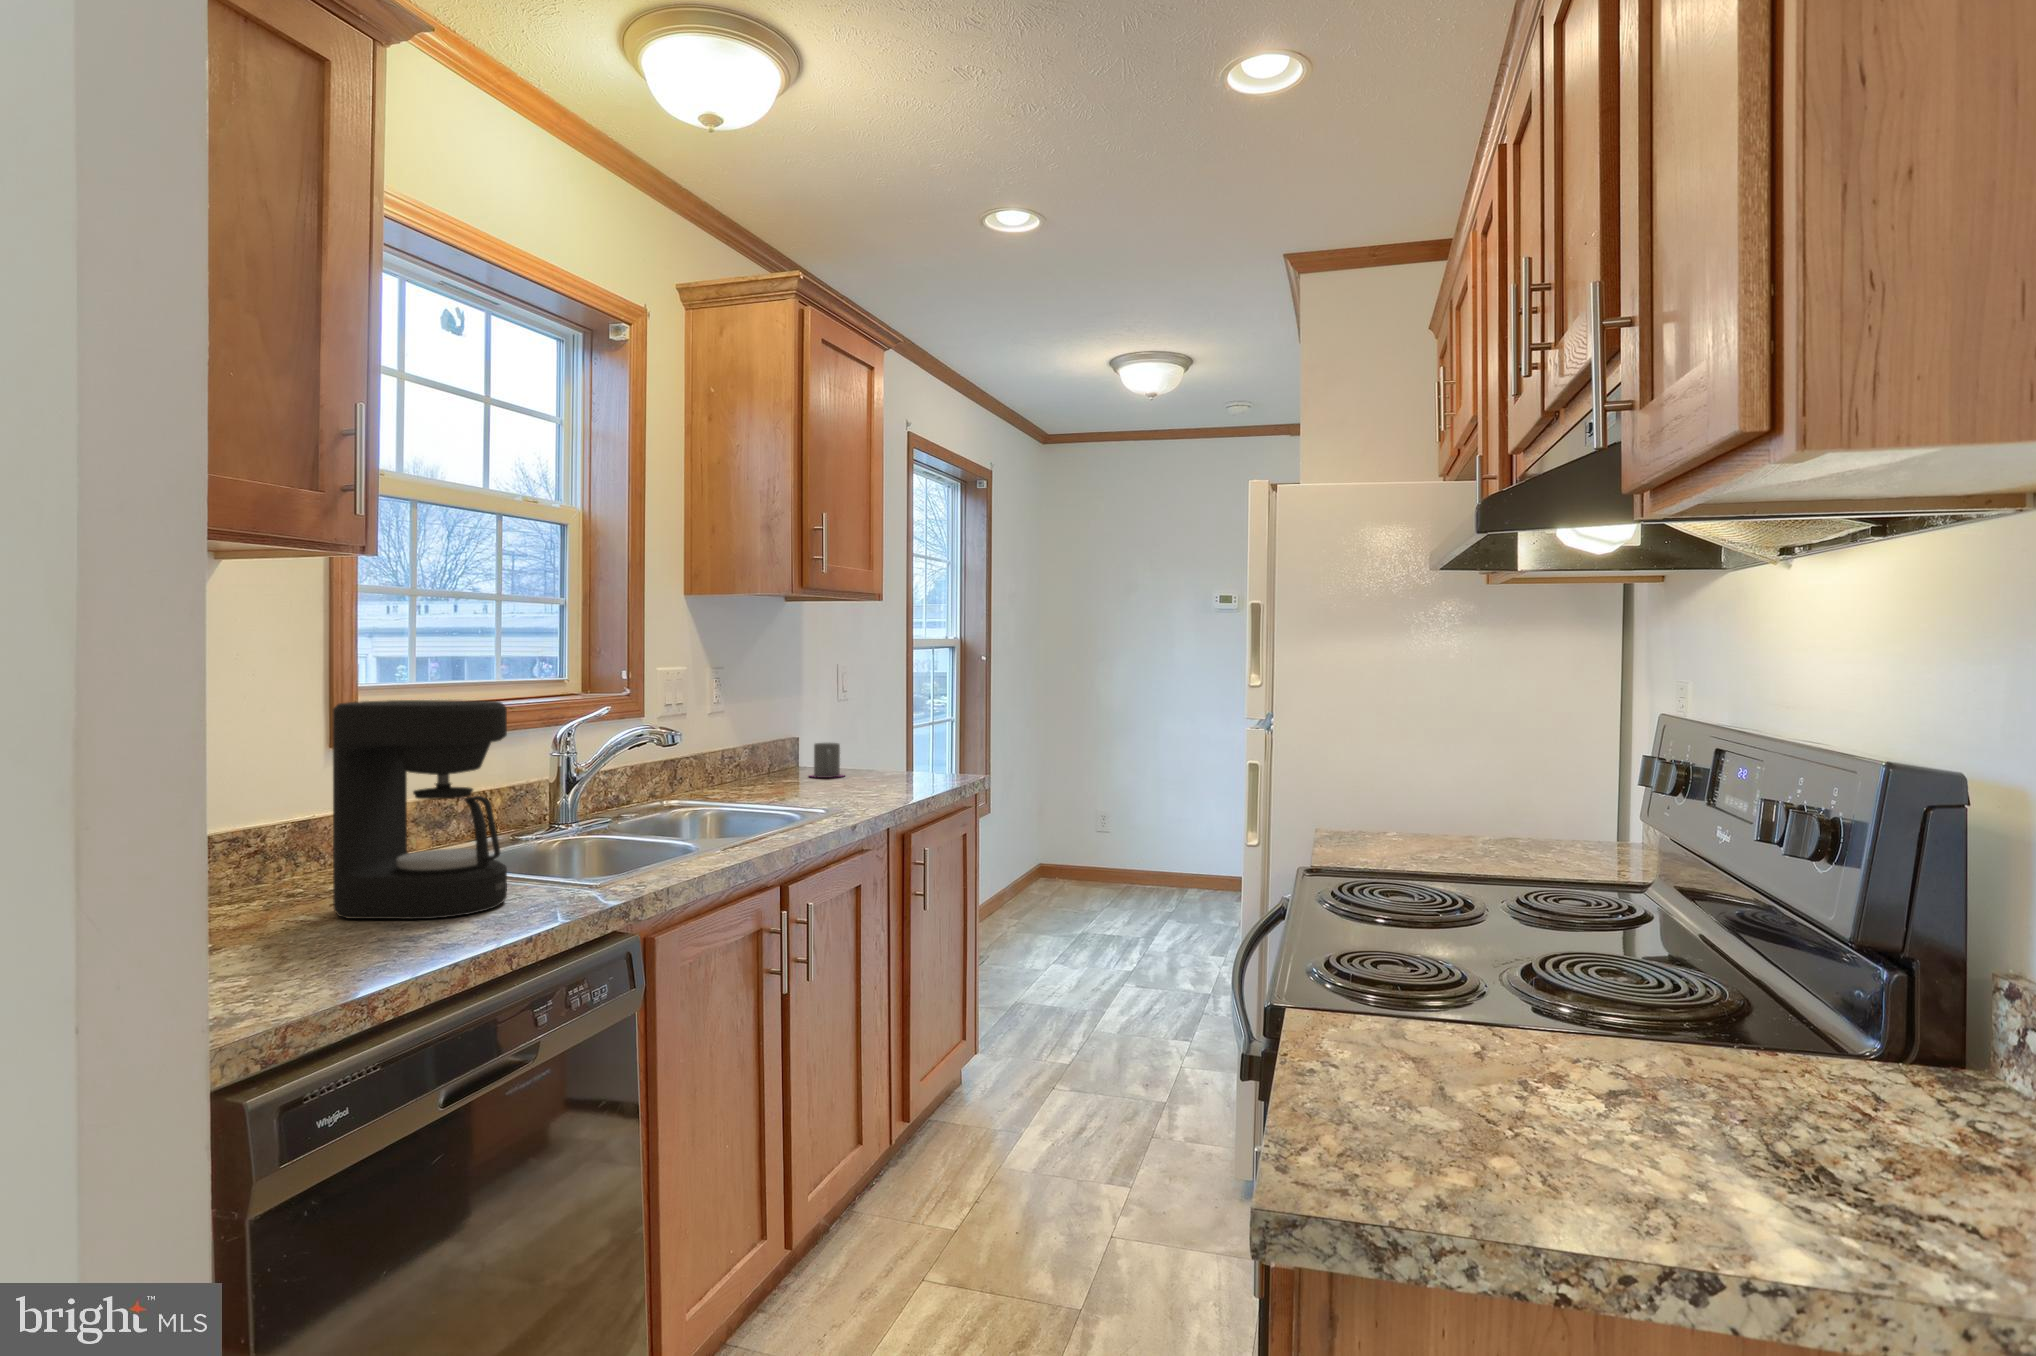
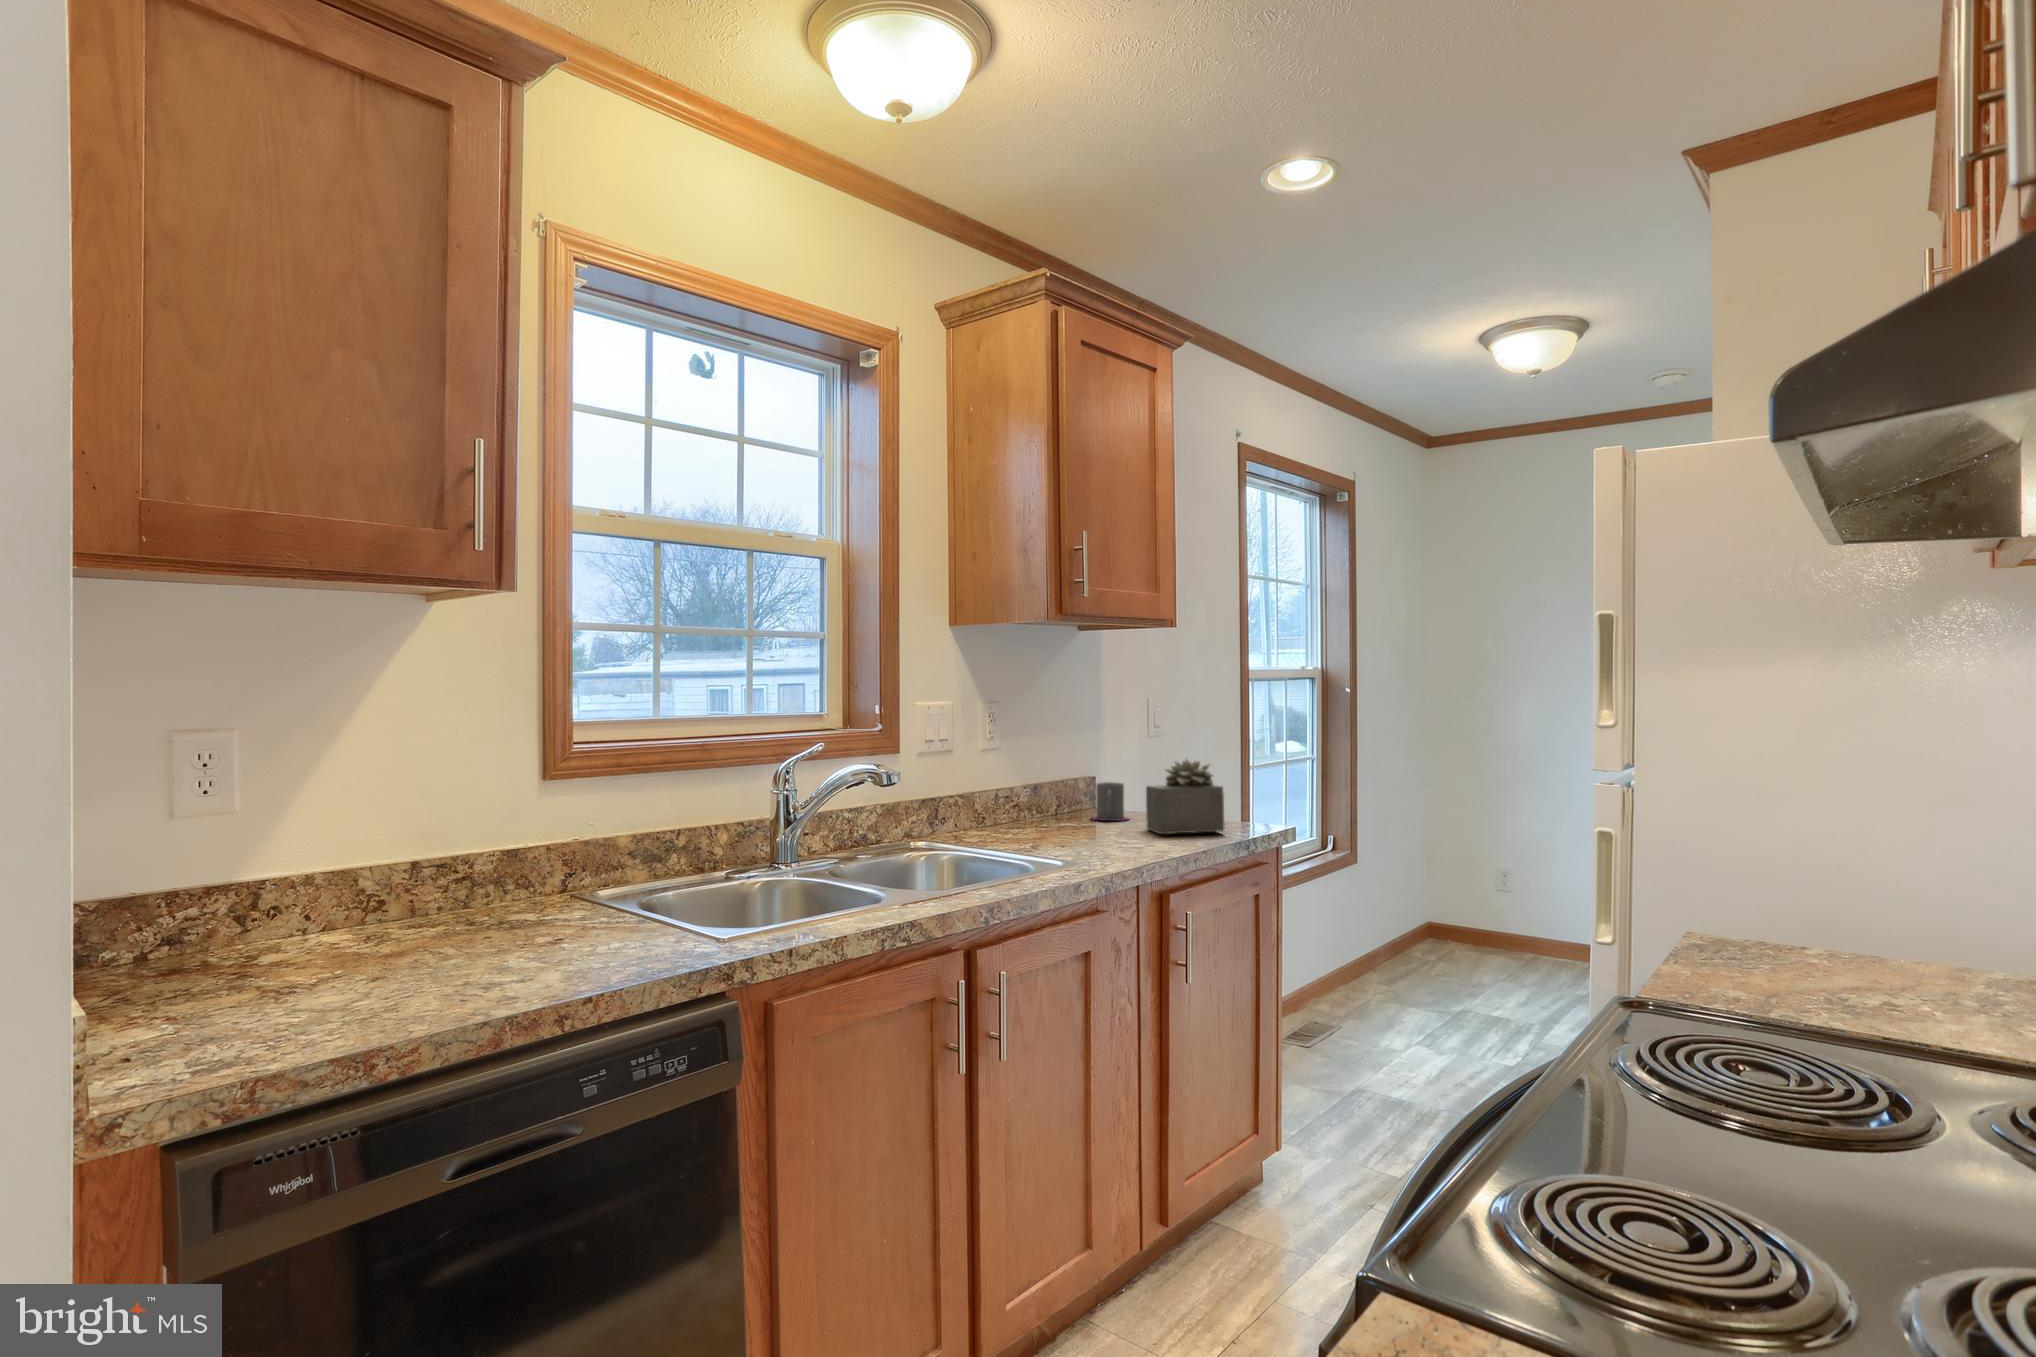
coffee maker: present [332,700,507,919] -> none [465,736,630,963]
succulent plant: none [870,718,944,785] -> present [1146,760,1224,834]

